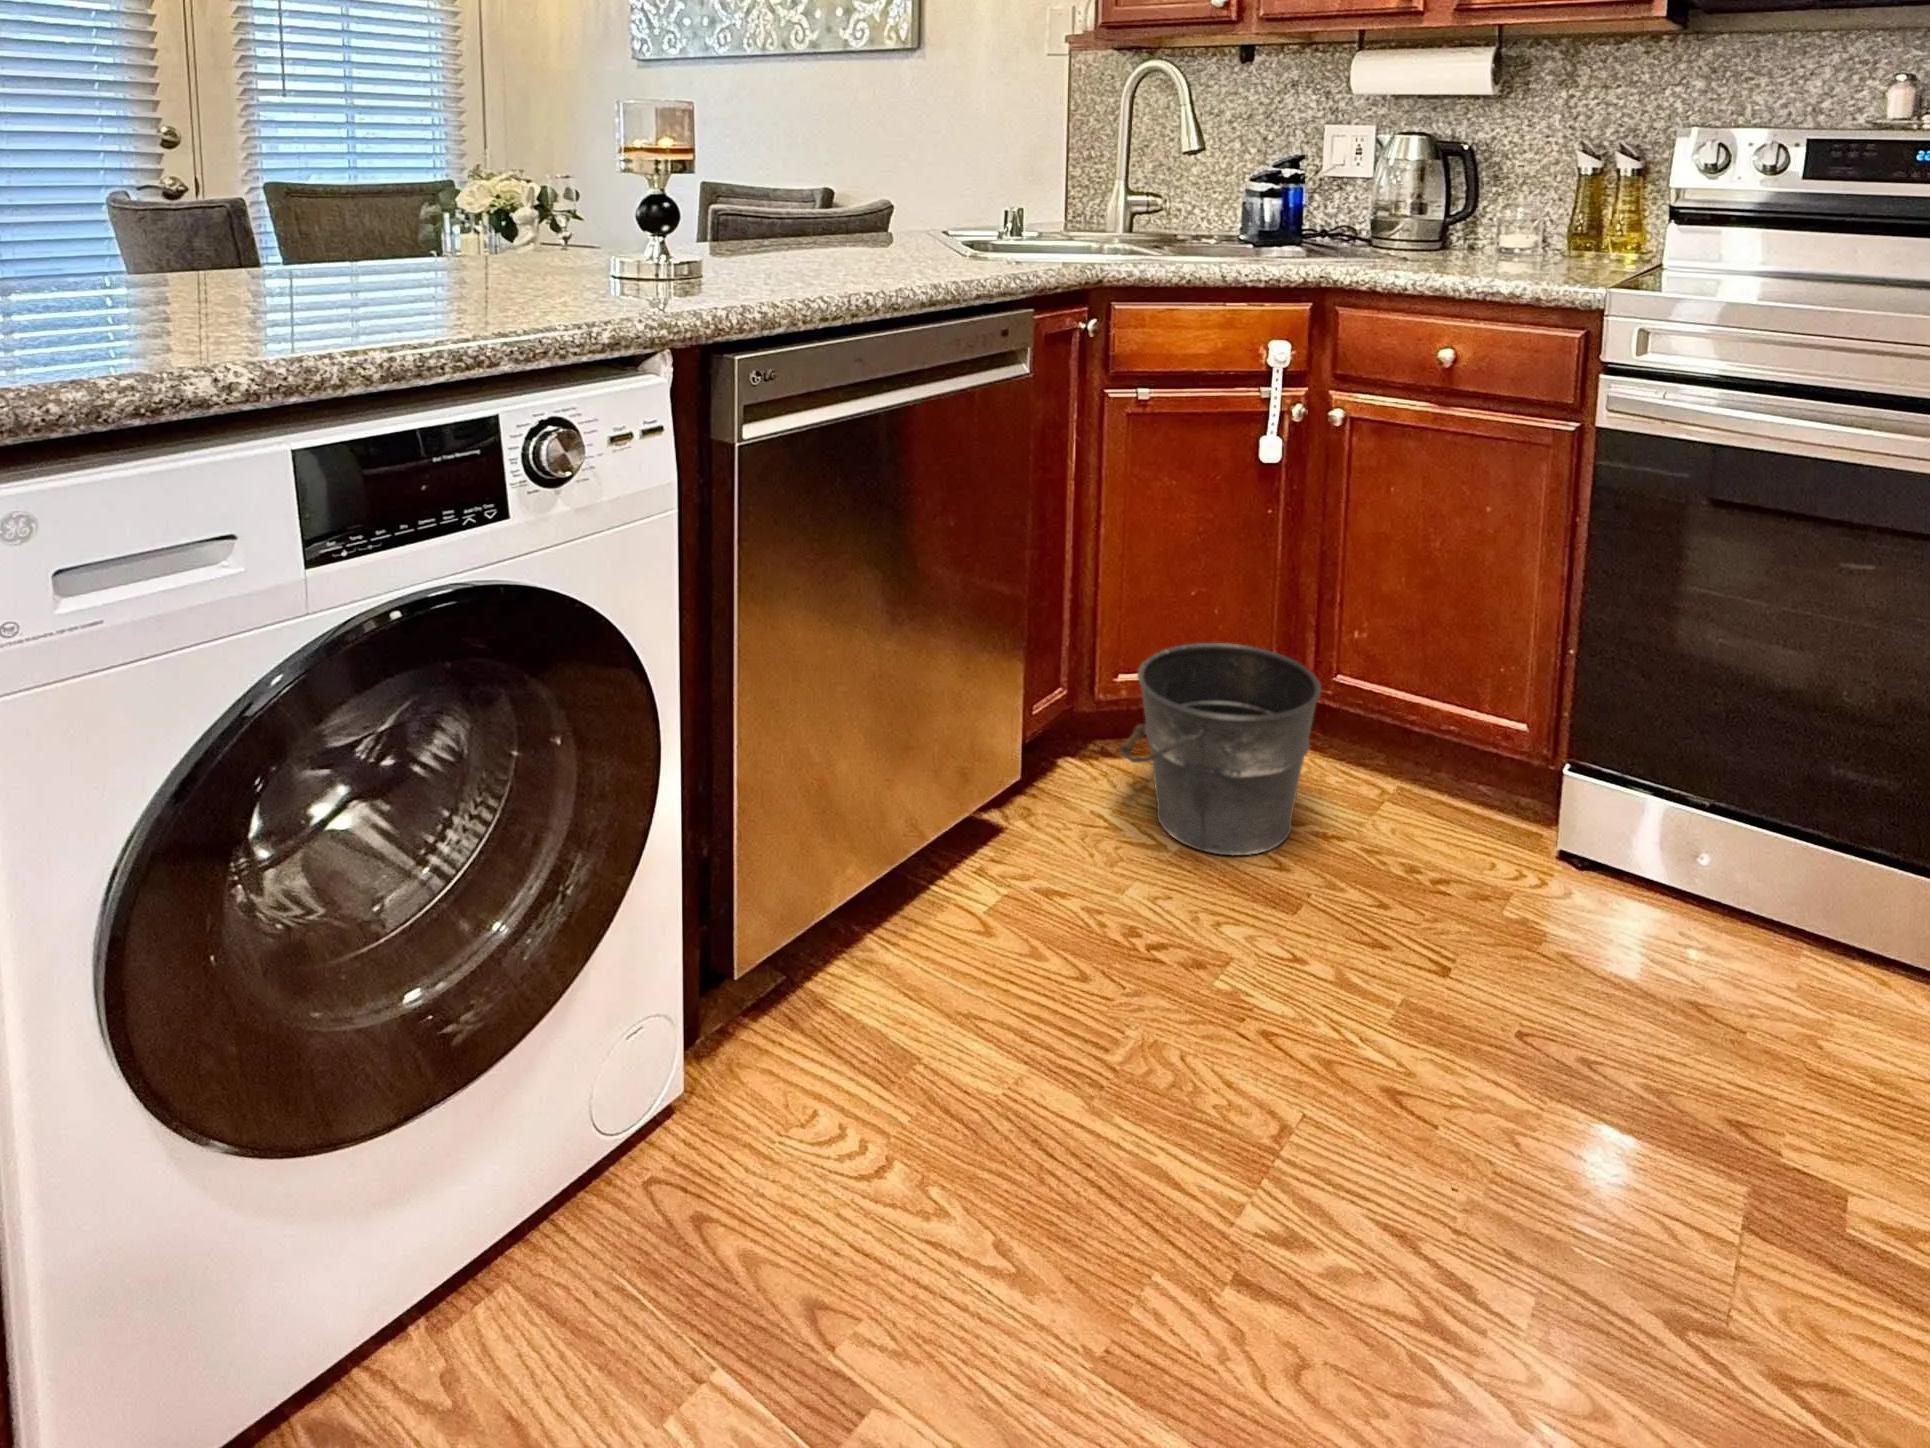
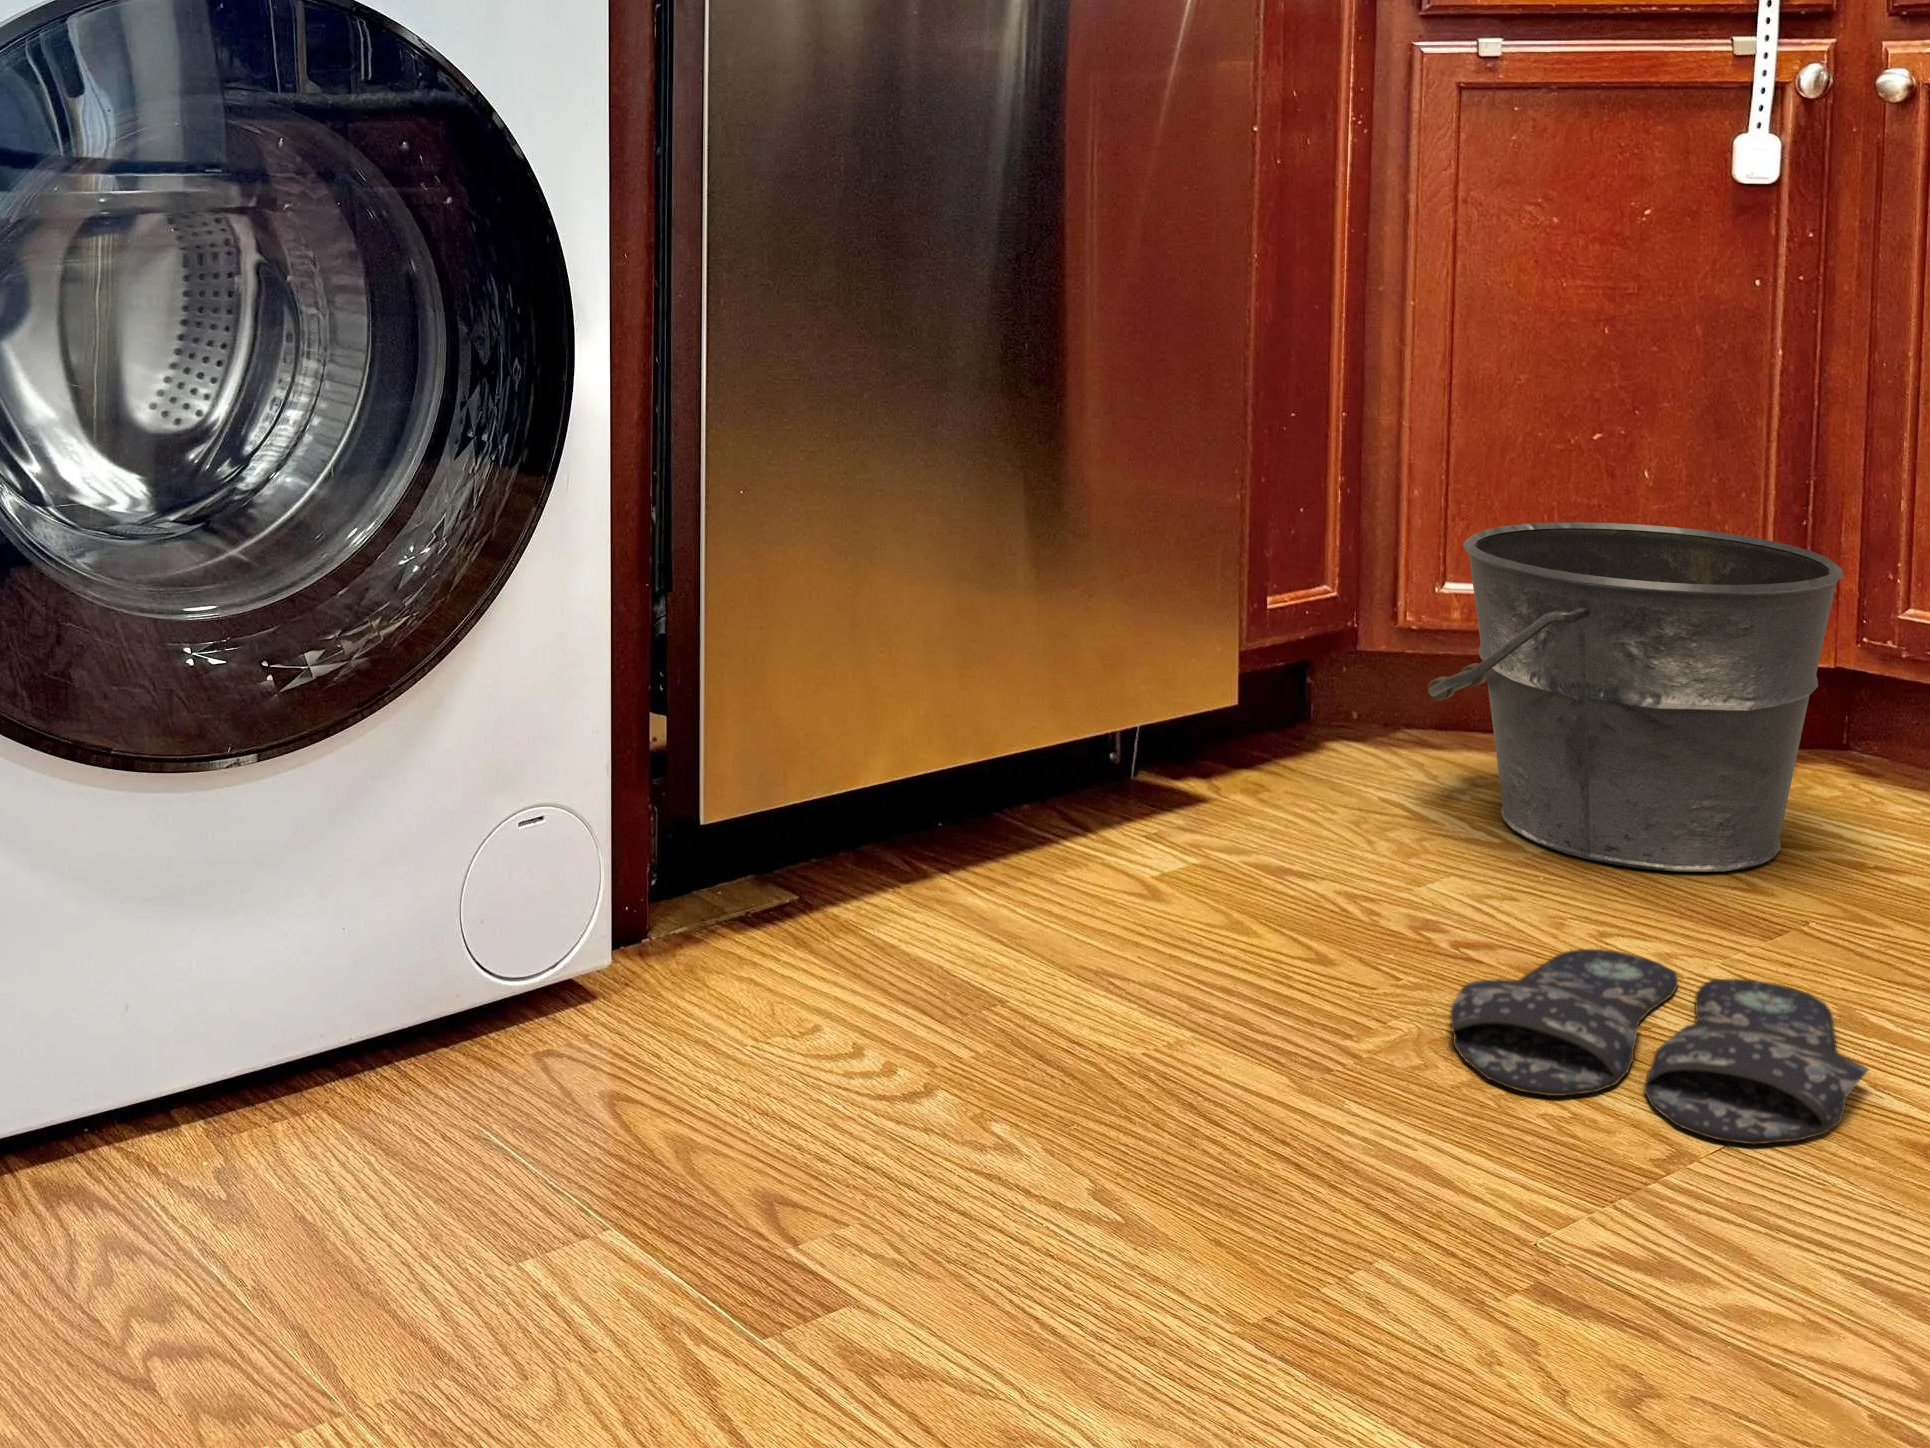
slippers: none [1159,939,1359,1107] -> present [1450,949,1868,1144]

